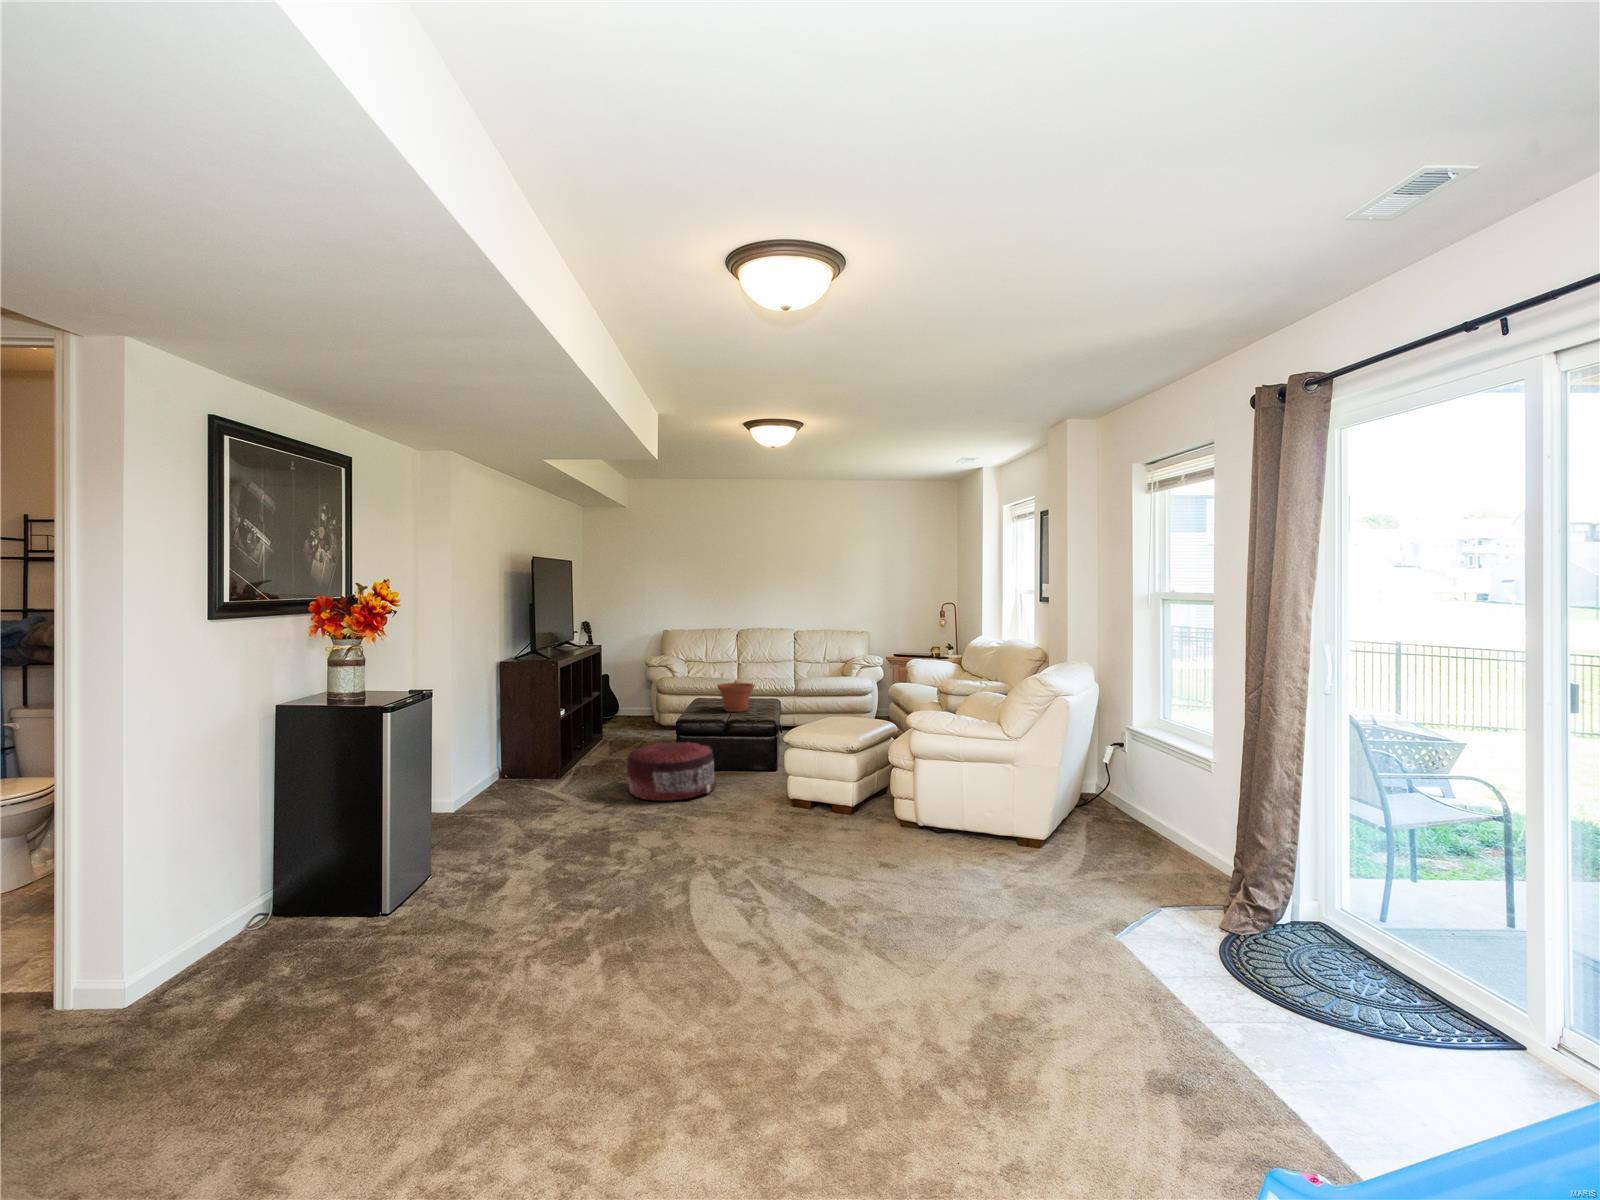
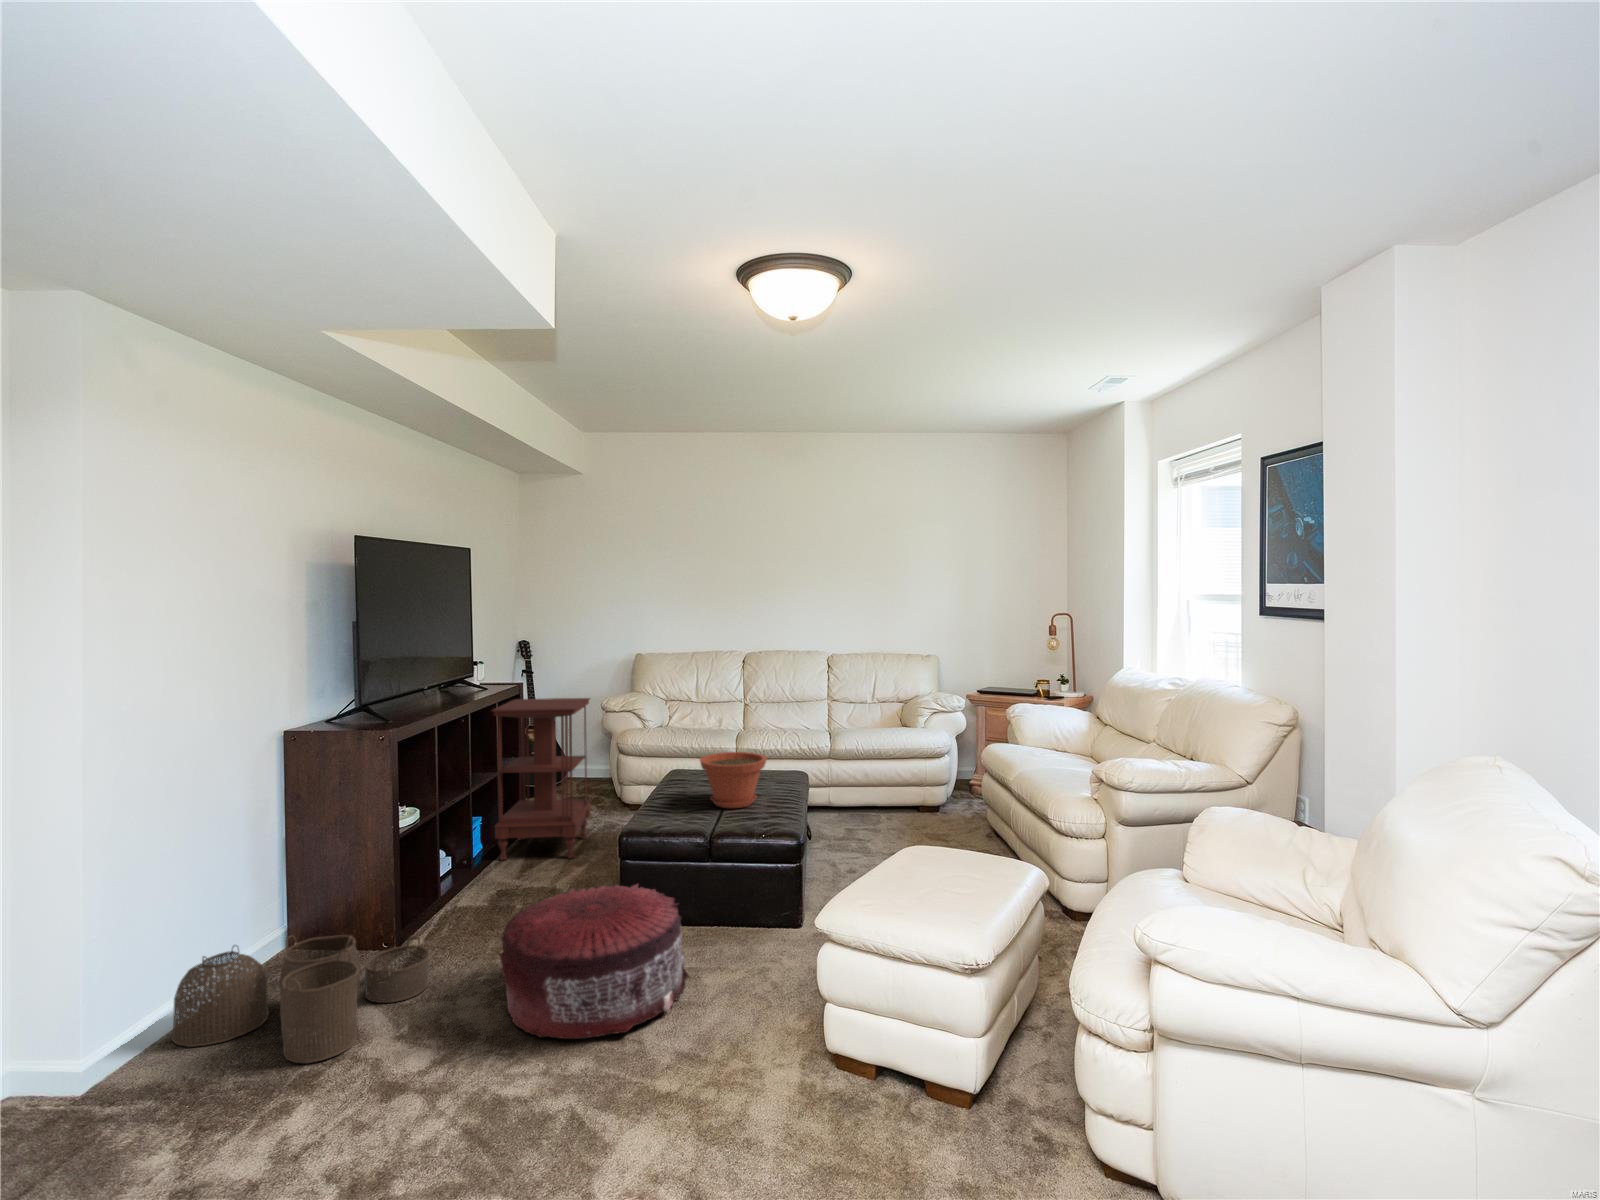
side table: none [591,654,645,749] -> present [492,698,591,860]
woven basket: none [475,758,587,807] -> present [172,935,430,1063]

